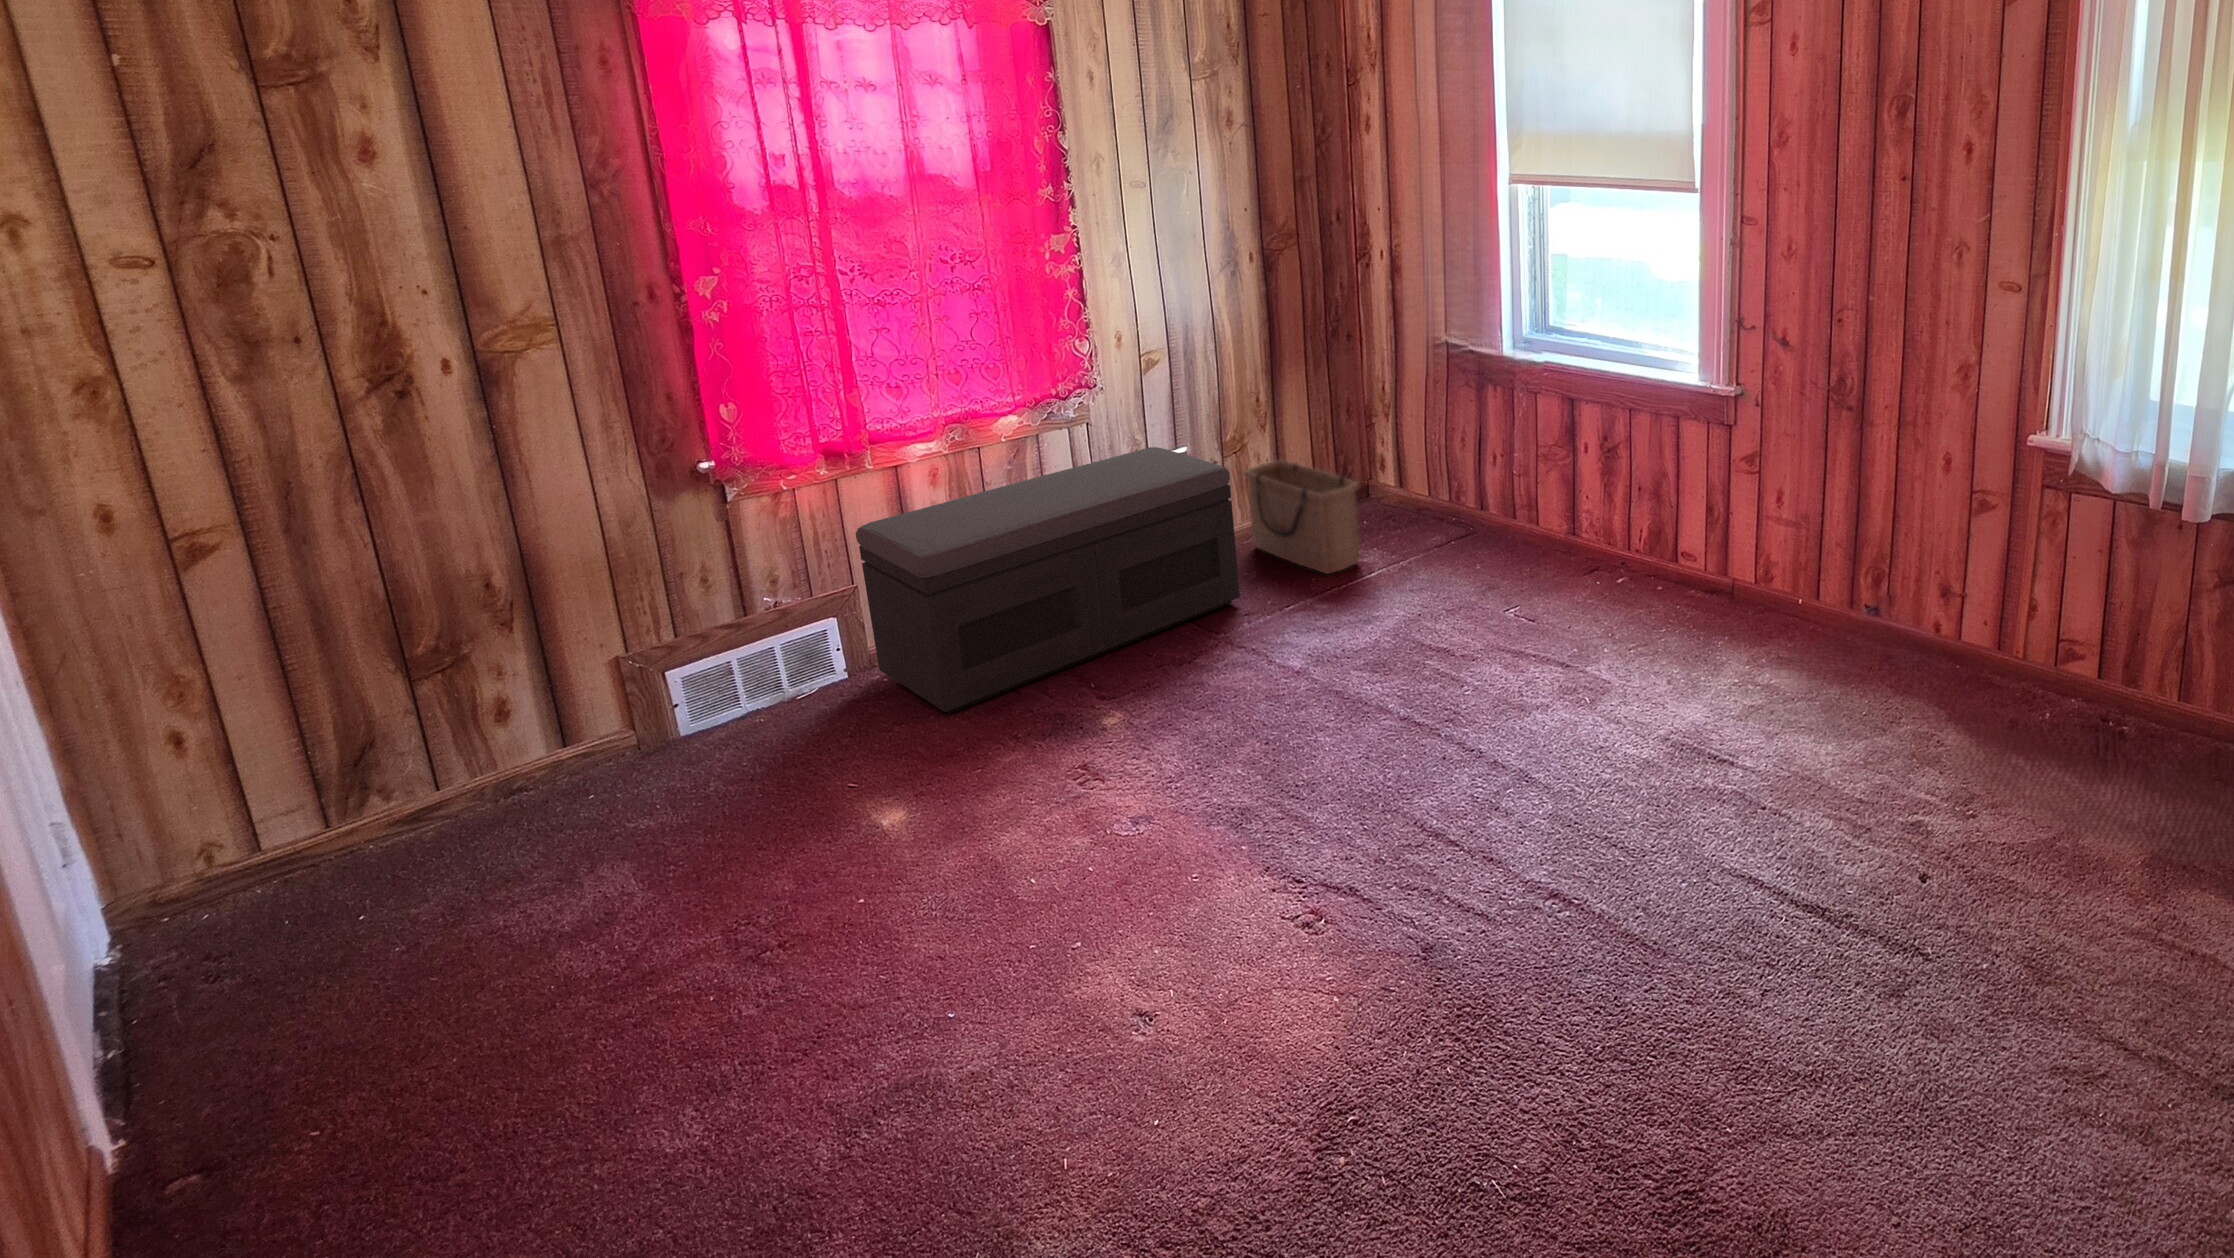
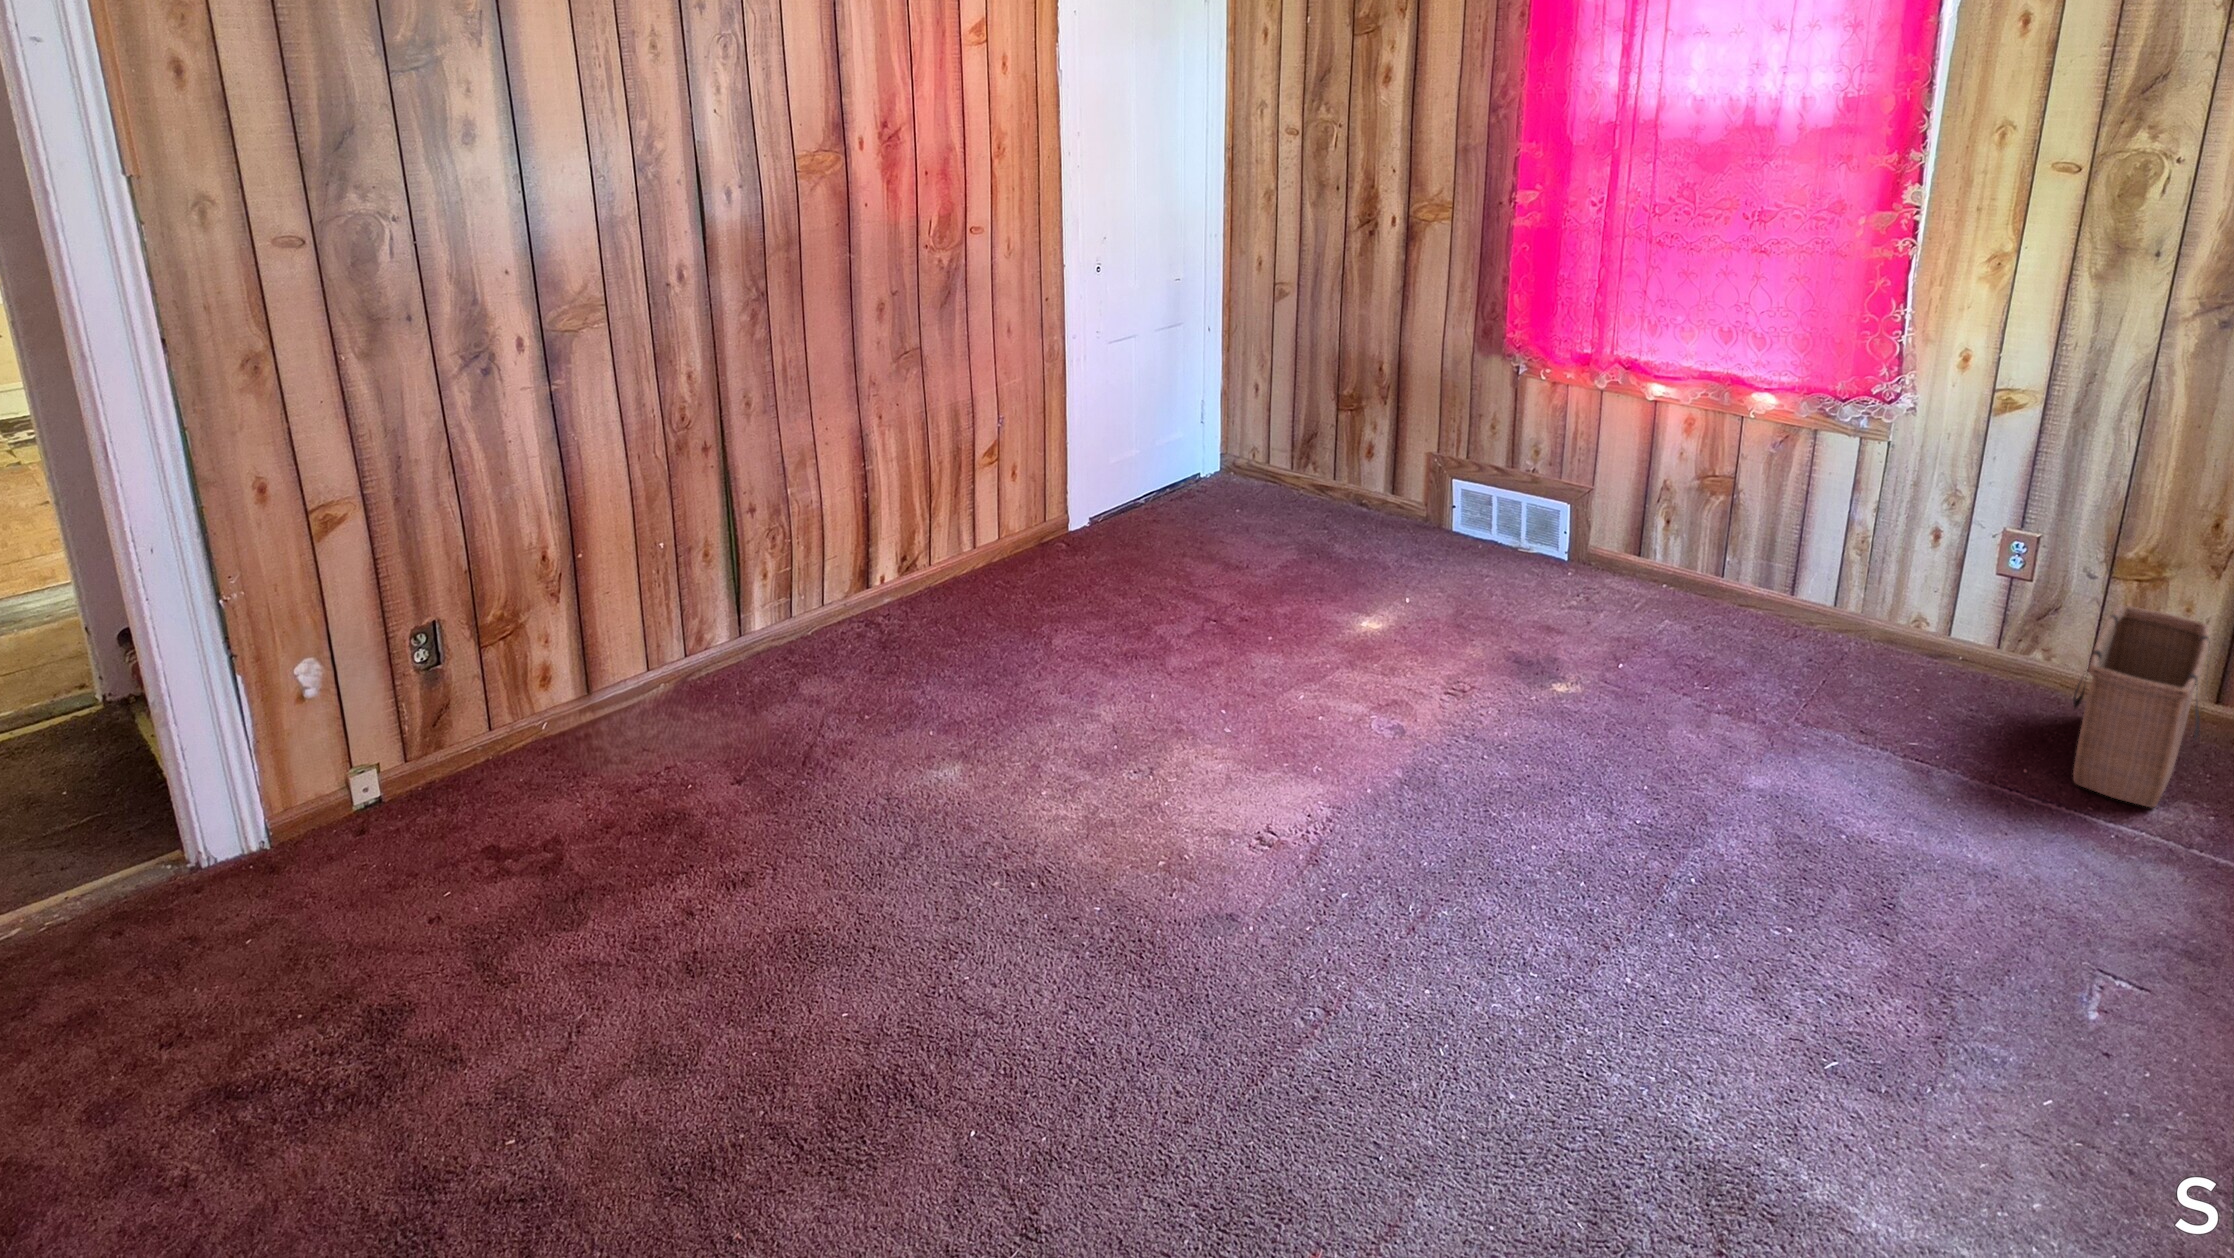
storage bench: present [856,447,1240,714] -> none [1527,437,1970,720]

